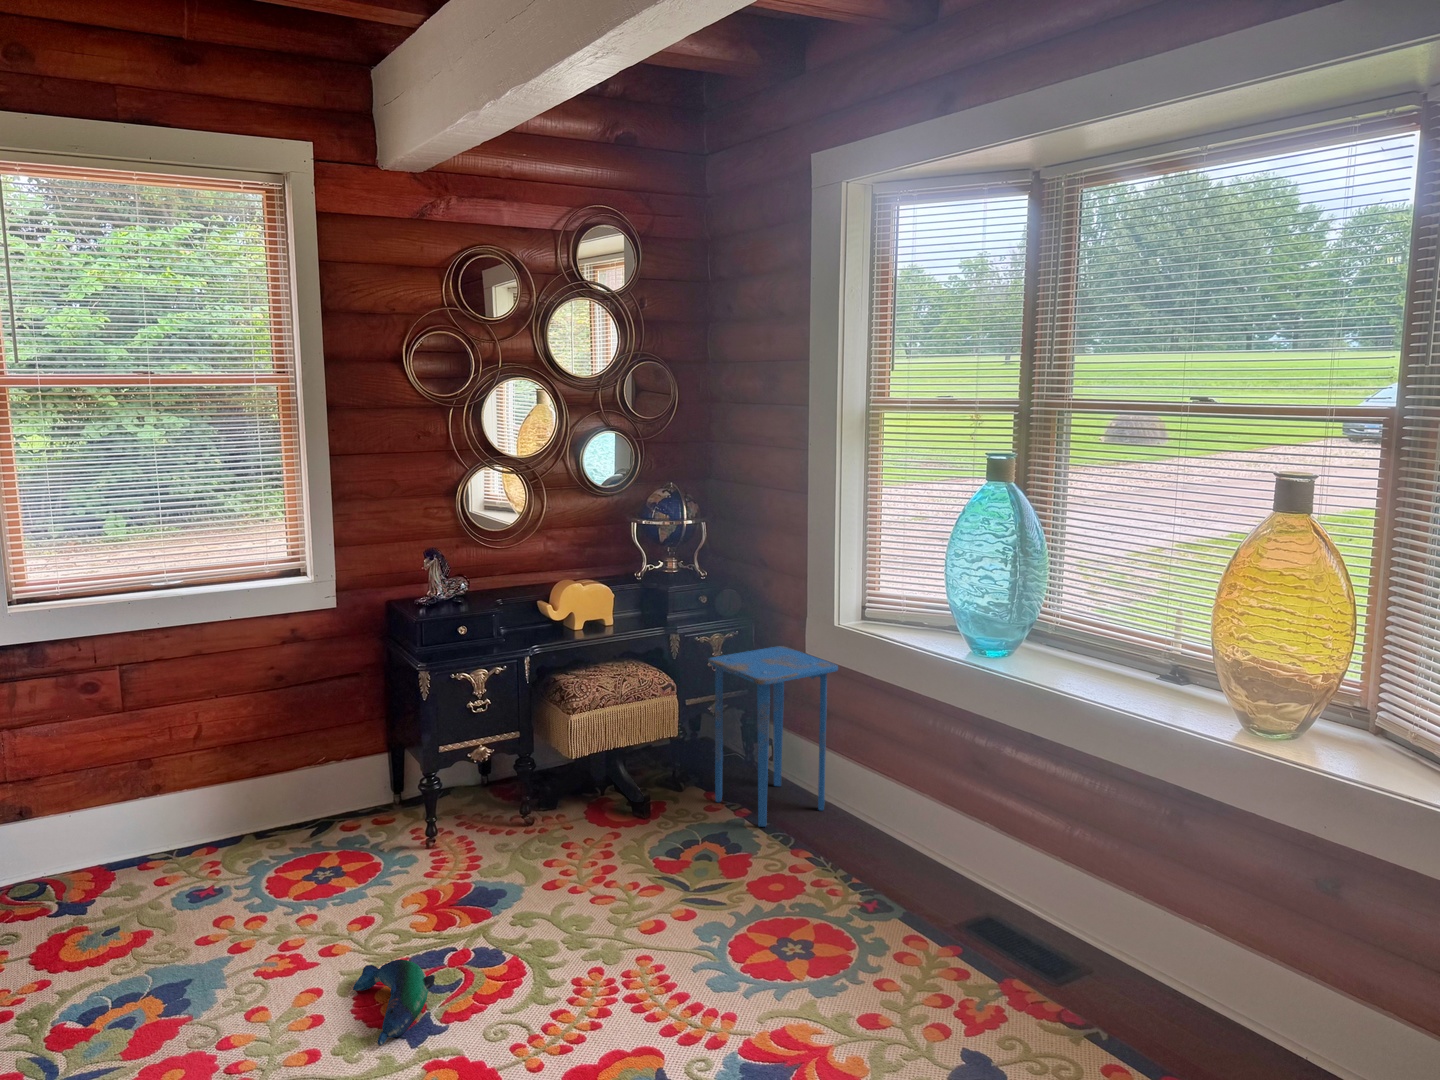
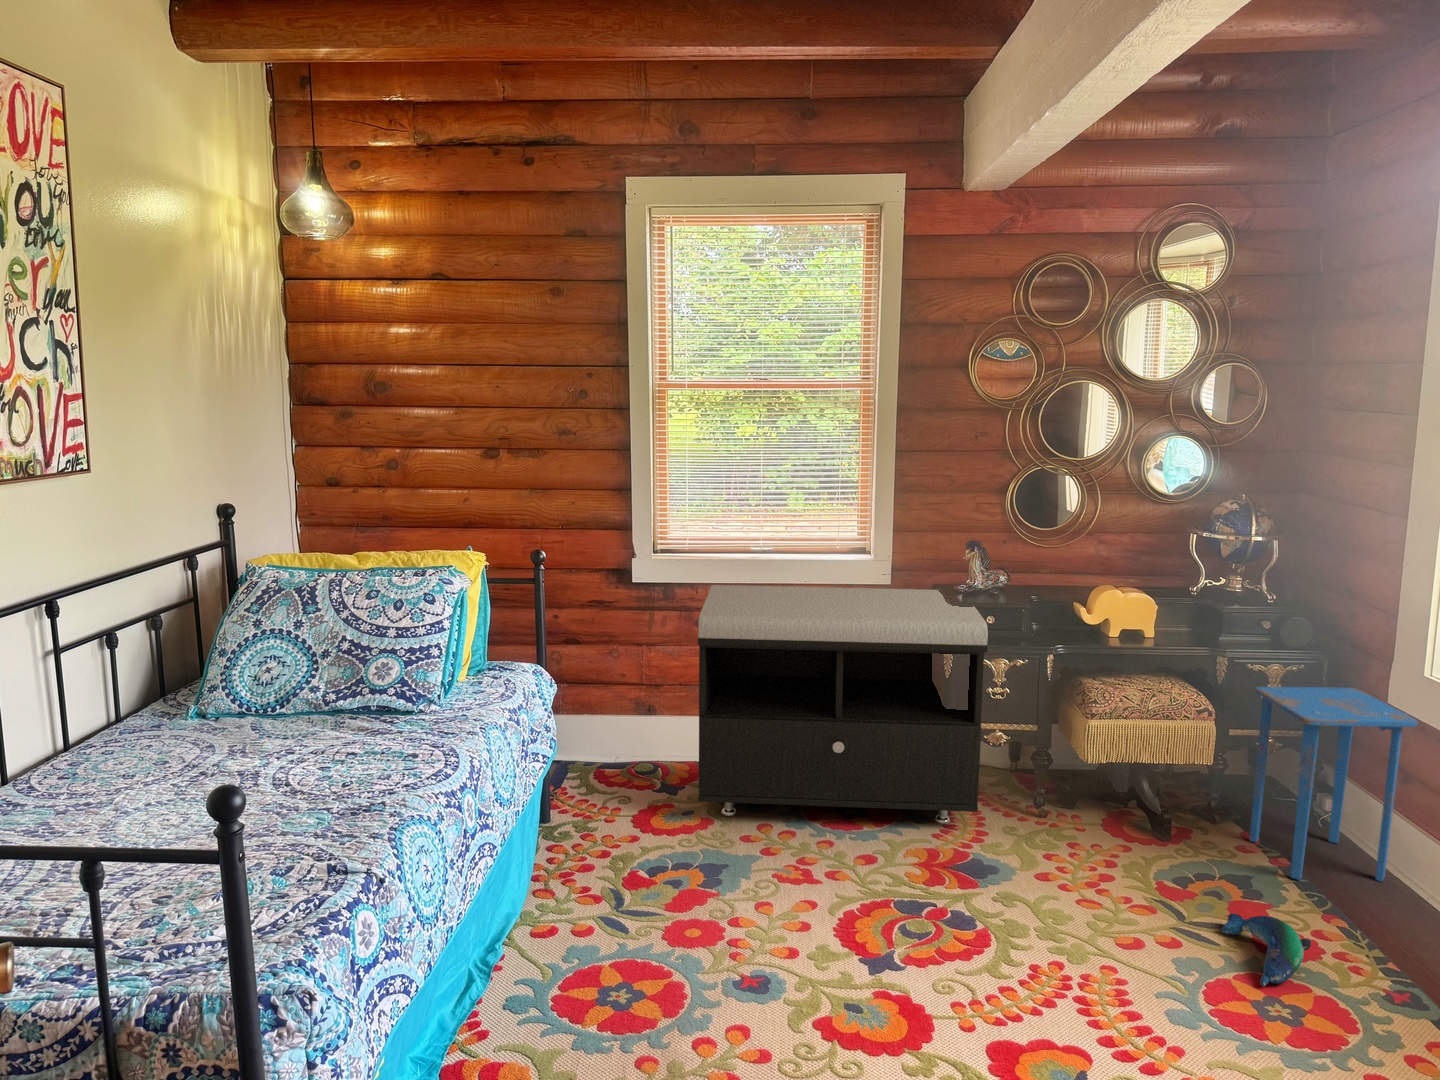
storage bench: none [103,604,470,919] -> present [698,585,988,824]
plush toy: present [353,960,435,1046] -> present [1220,913,1311,986]

